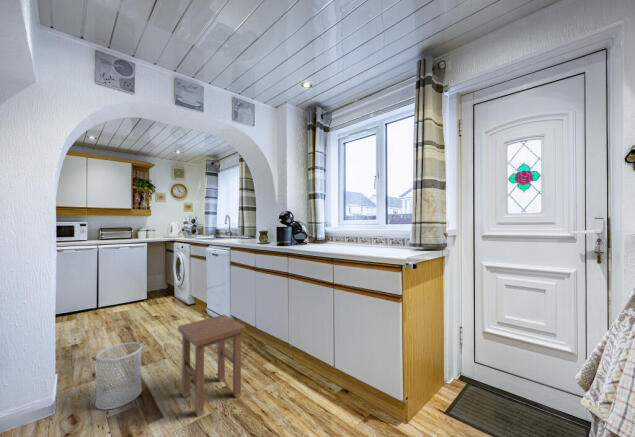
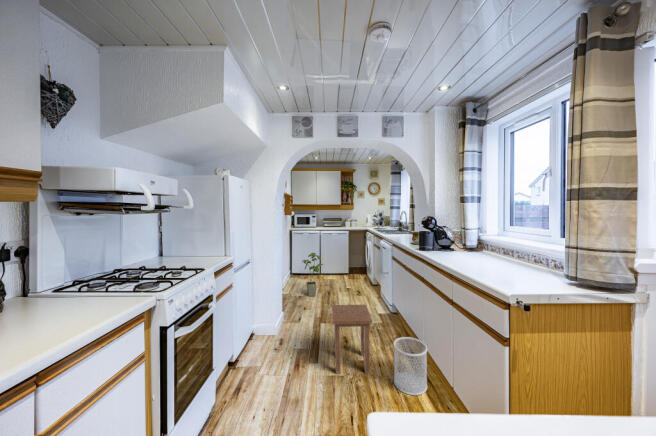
house plant: none [77,271,120,341] -> present [302,253,323,296]
wastebasket: present [95,342,142,410] -> present [393,337,427,395]

